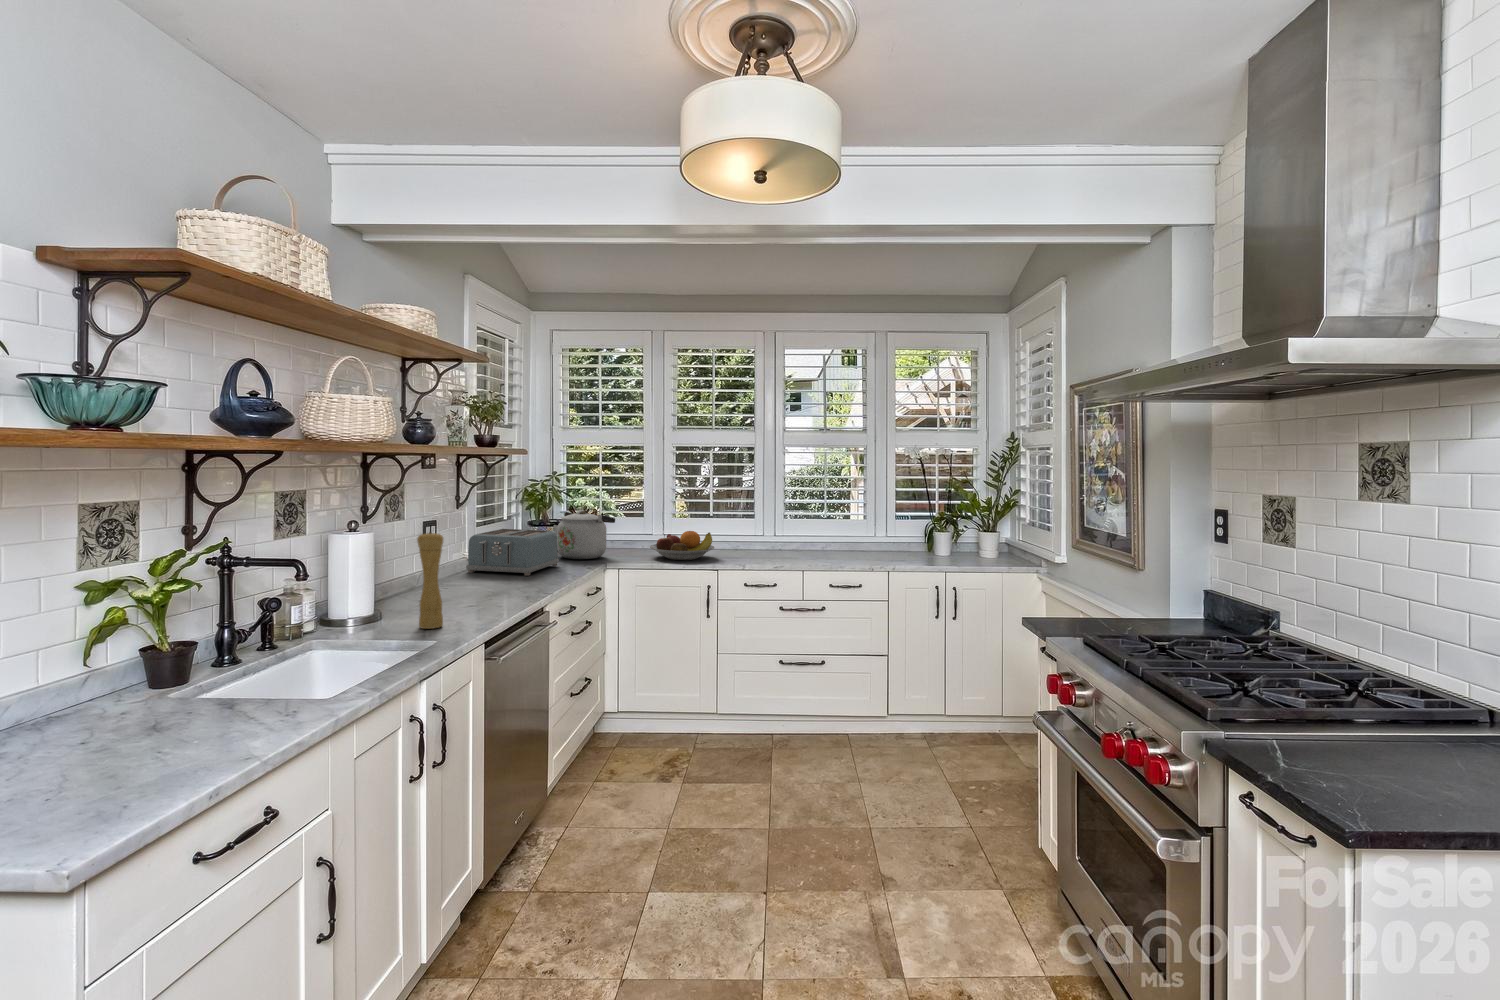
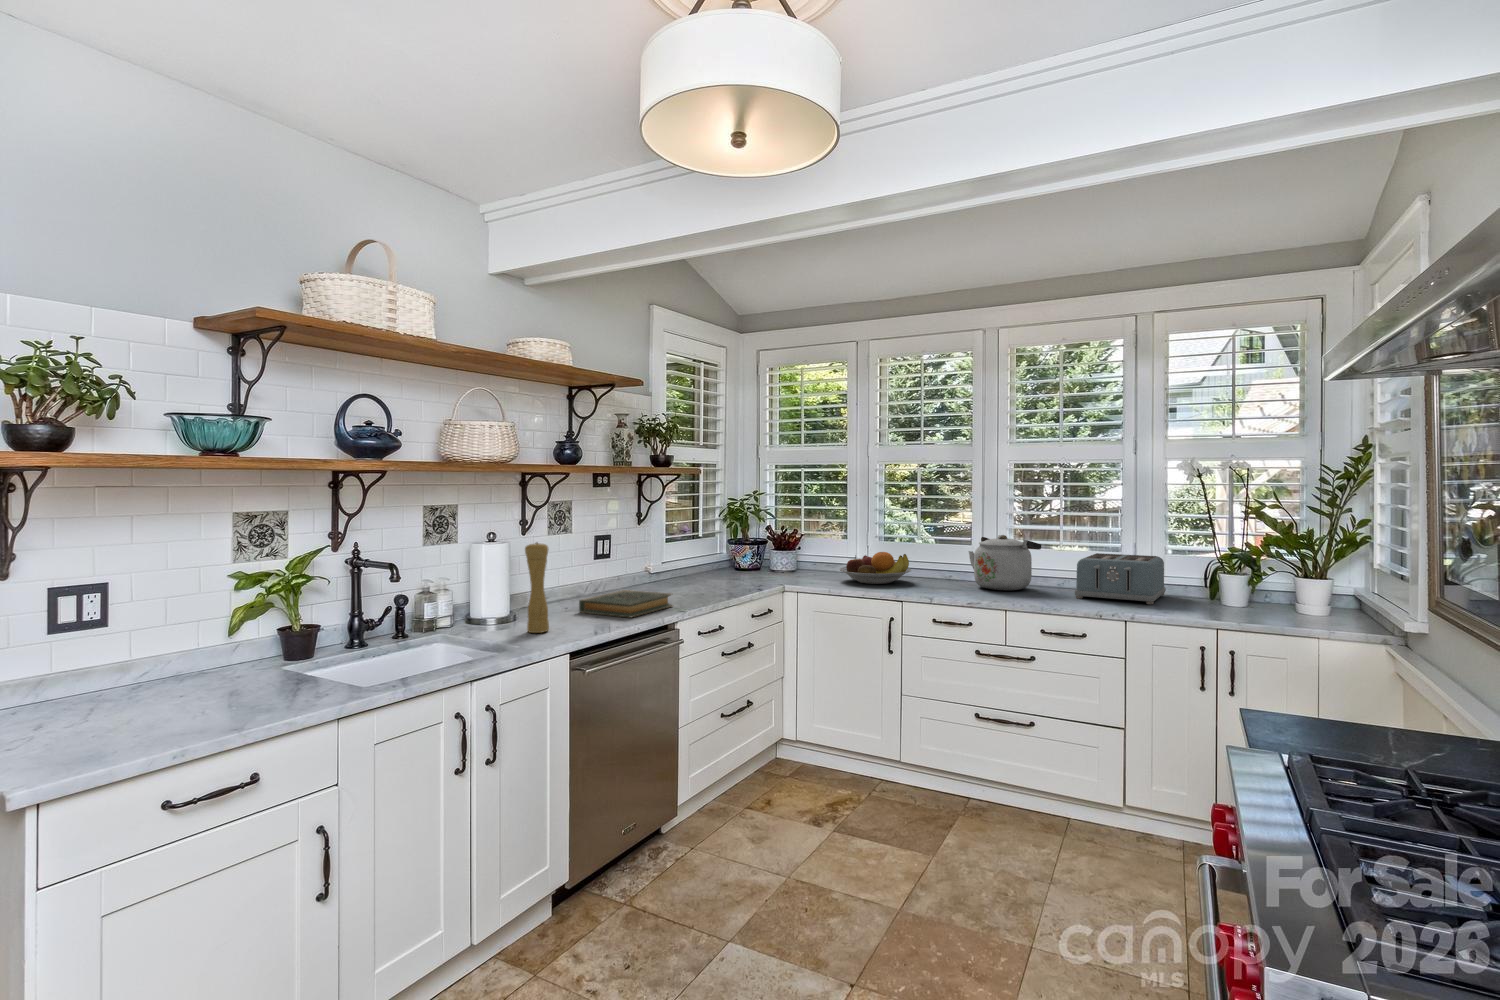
kettle: present [554,510,615,559] -> present [969,535,1041,590]
toaster: present [466,529,559,576] -> present [1075,553,1166,604]
hardback book: none [441,577,533,605] -> present [579,590,672,617]

